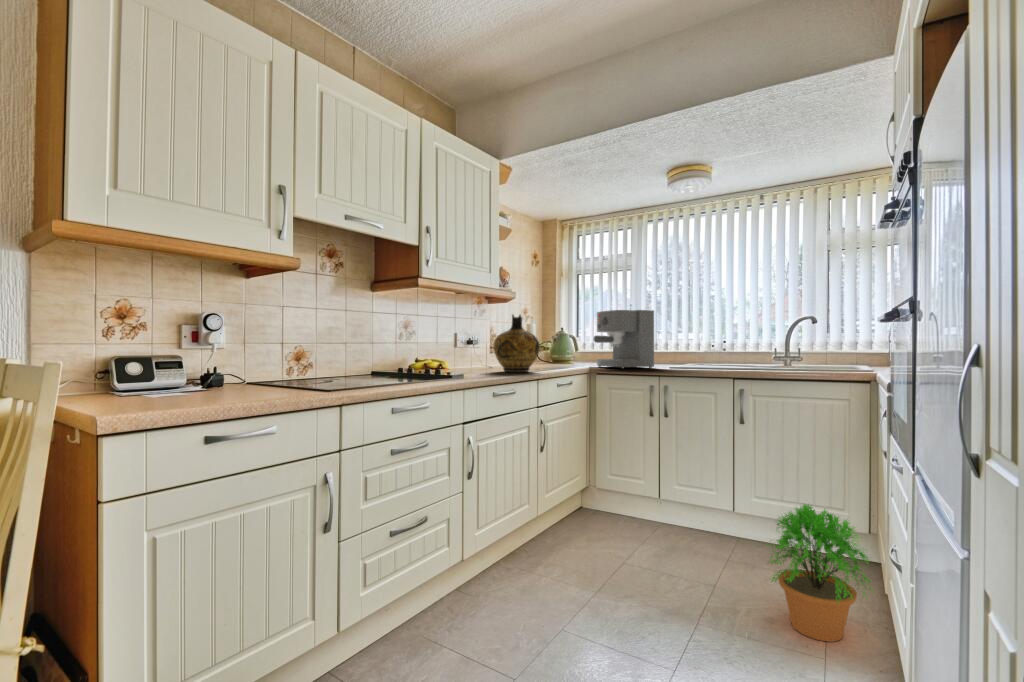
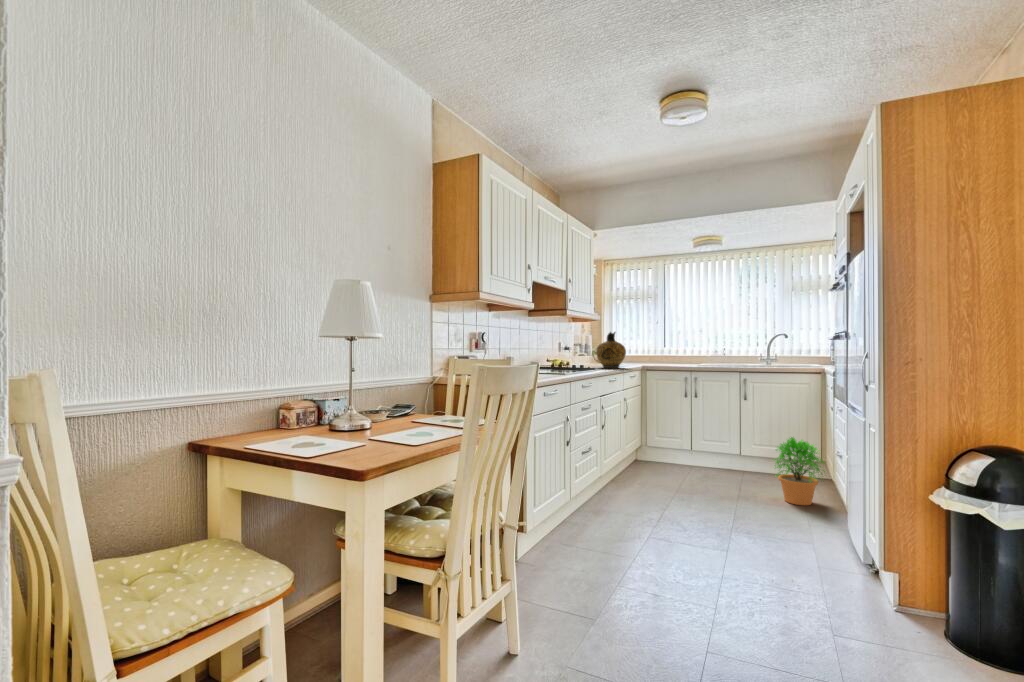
coffee maker: present [594,310,654,369] -> none [648,328,687,366]

